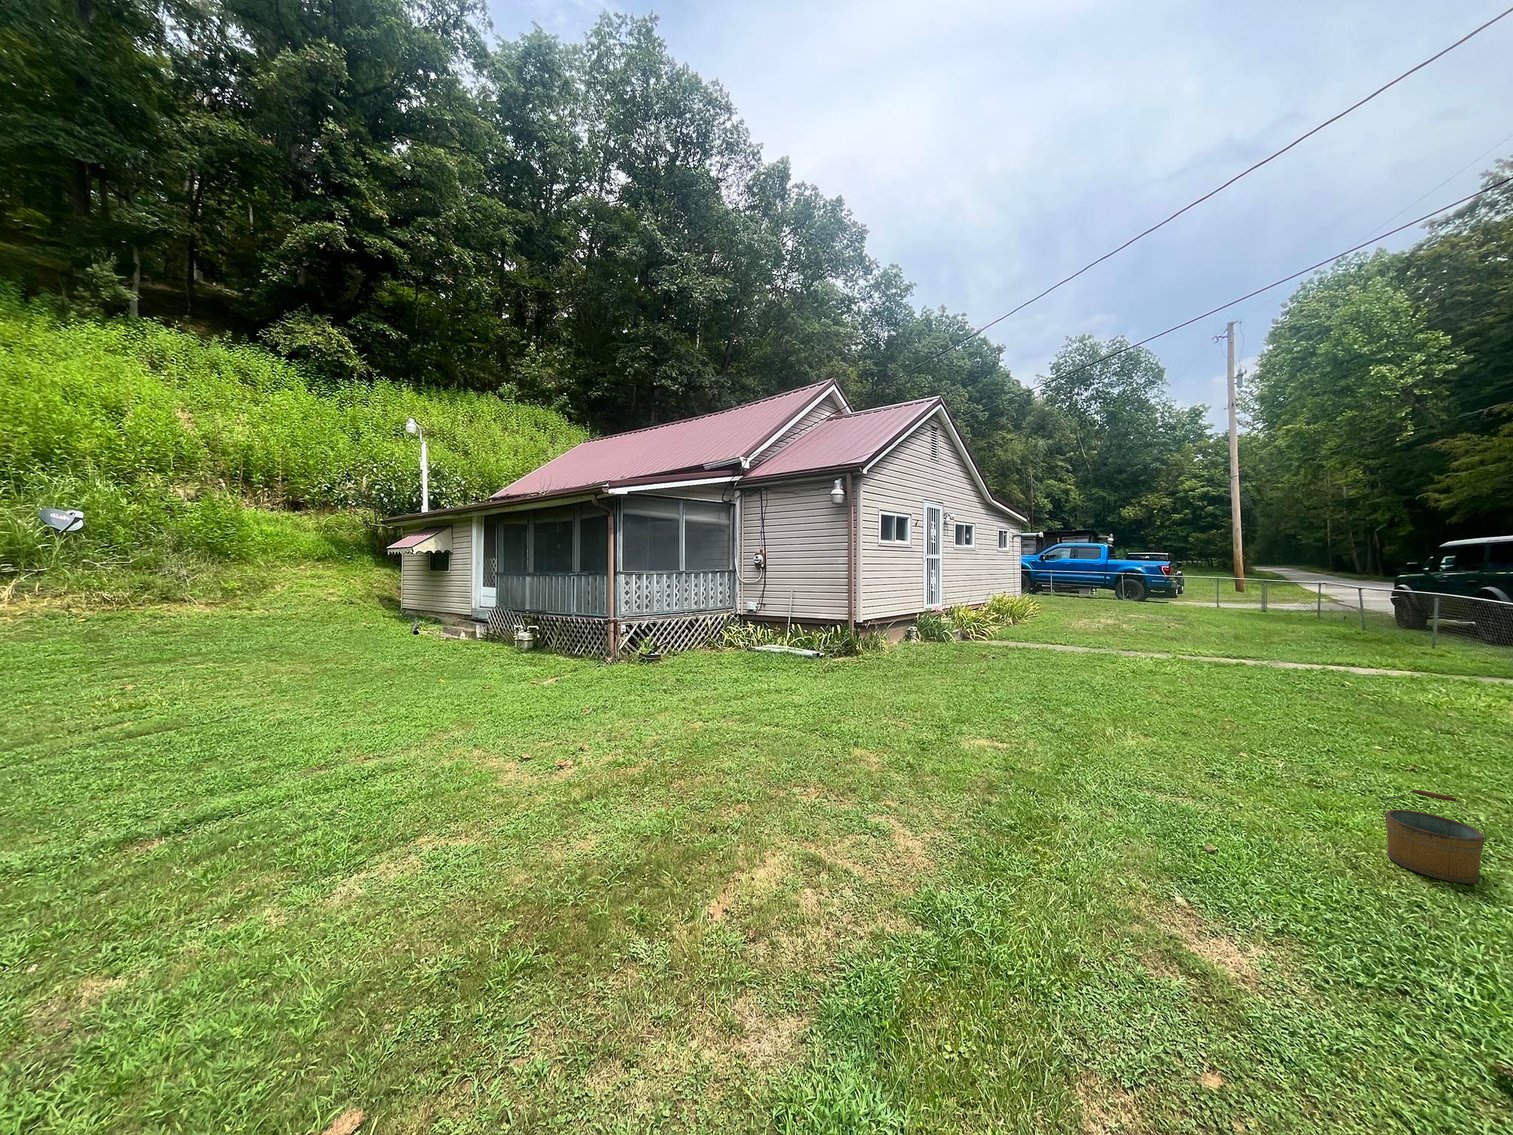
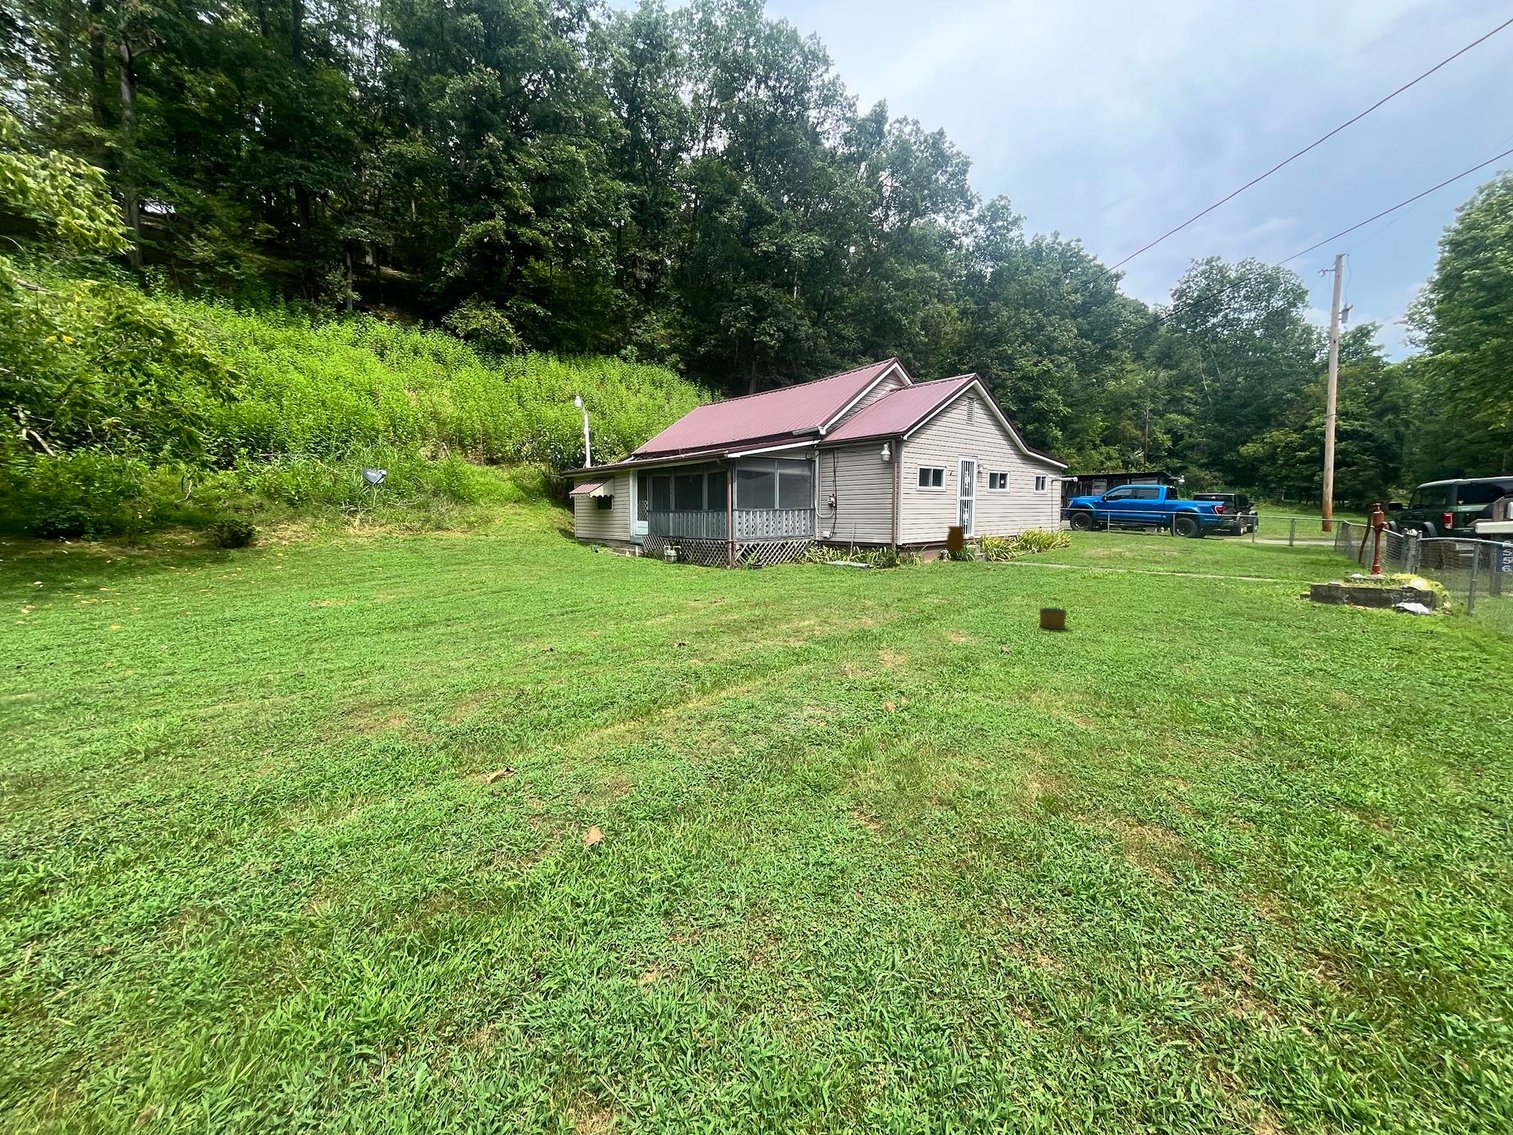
lounge chair: none [911,593,945,641] -> present [946,526,964,559]

